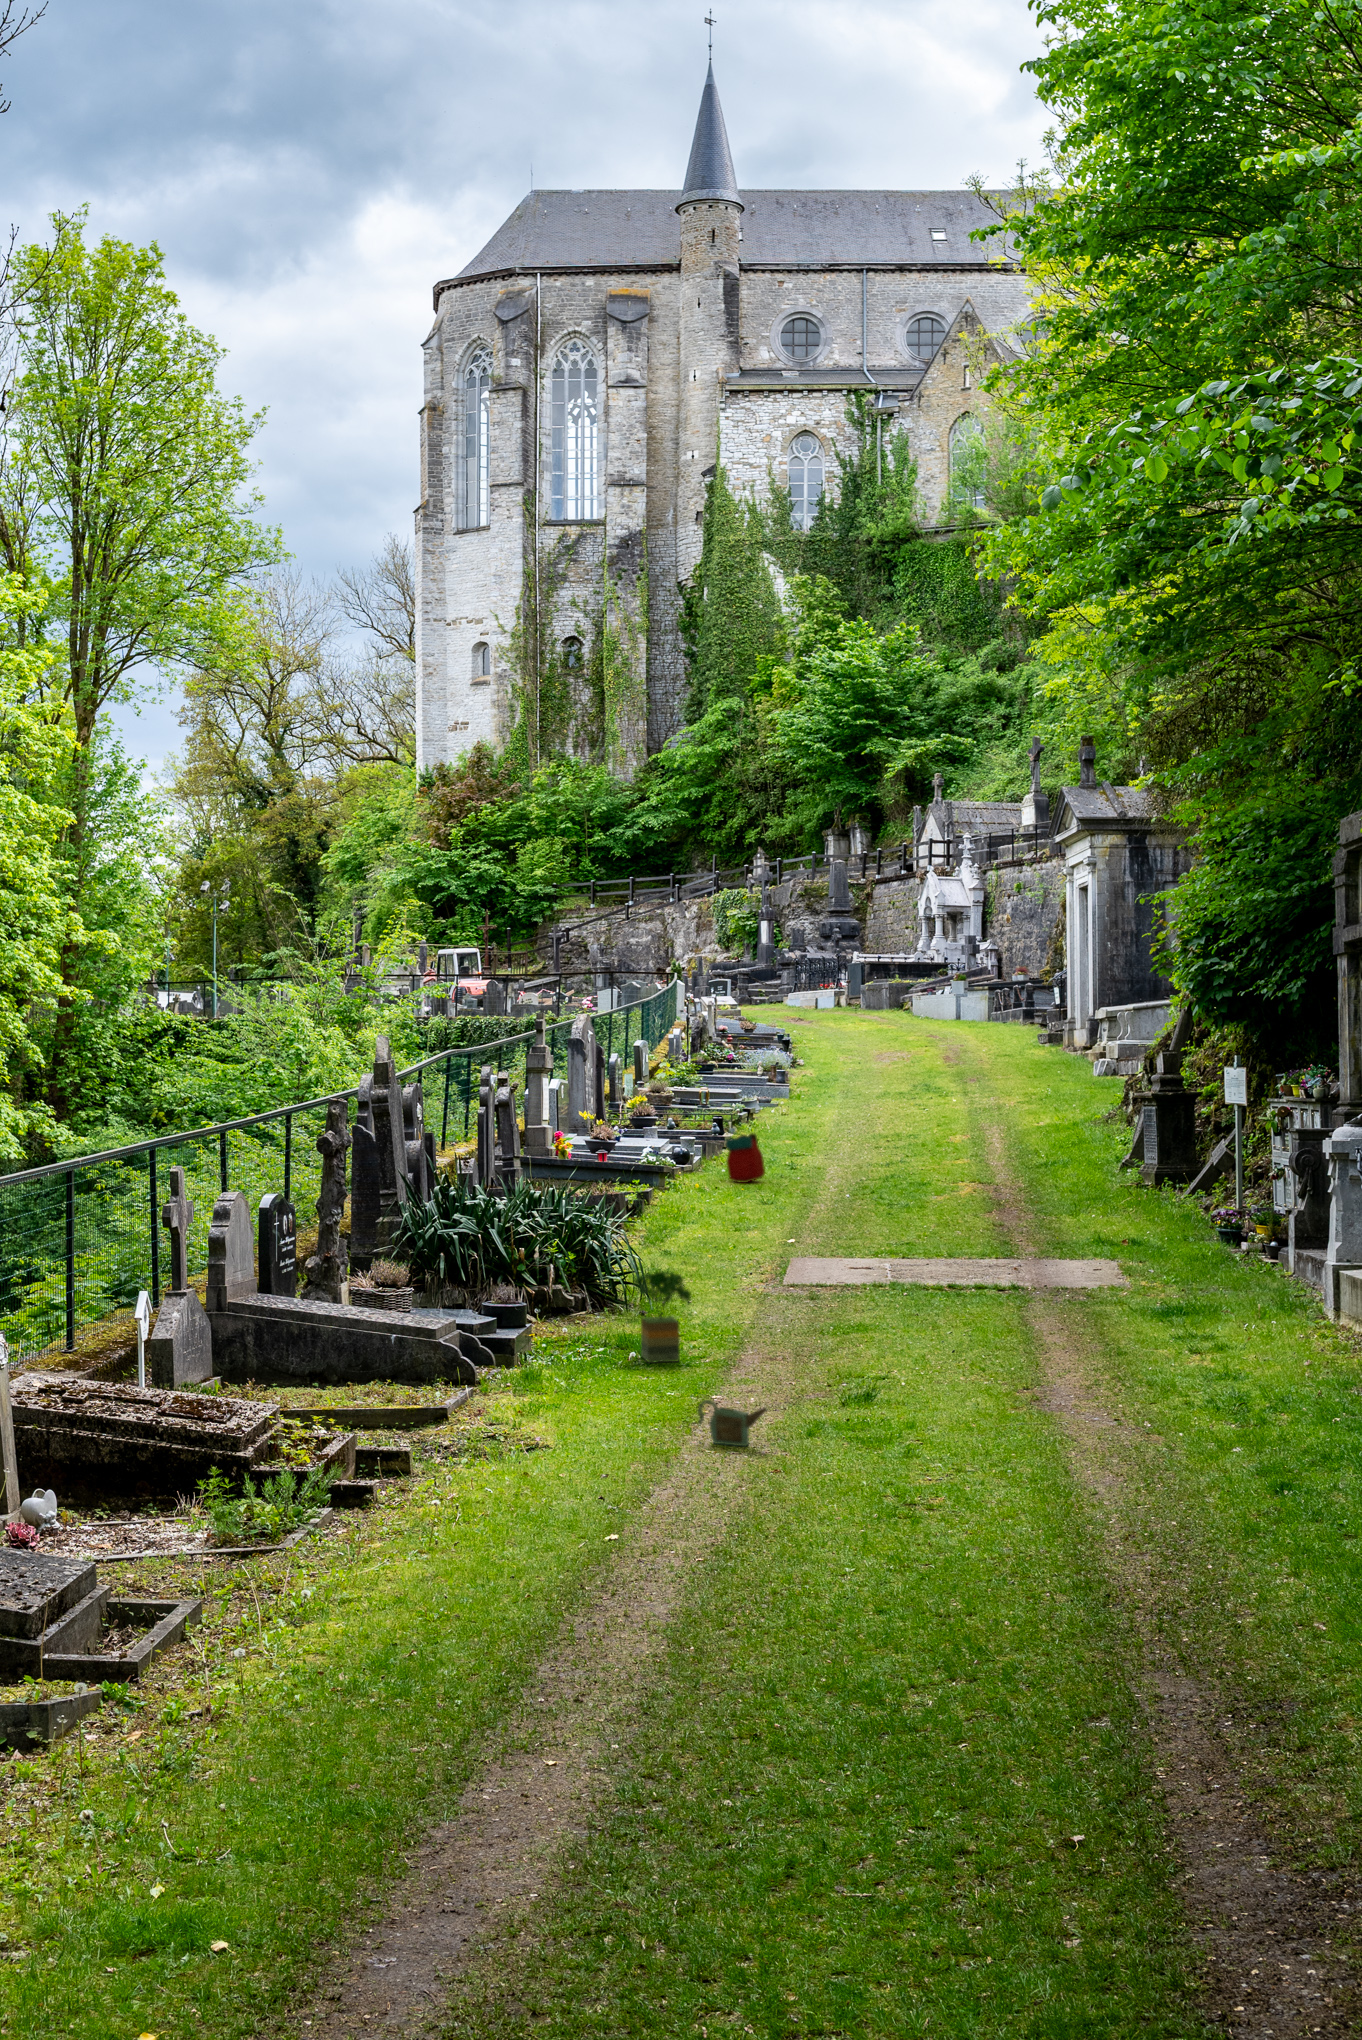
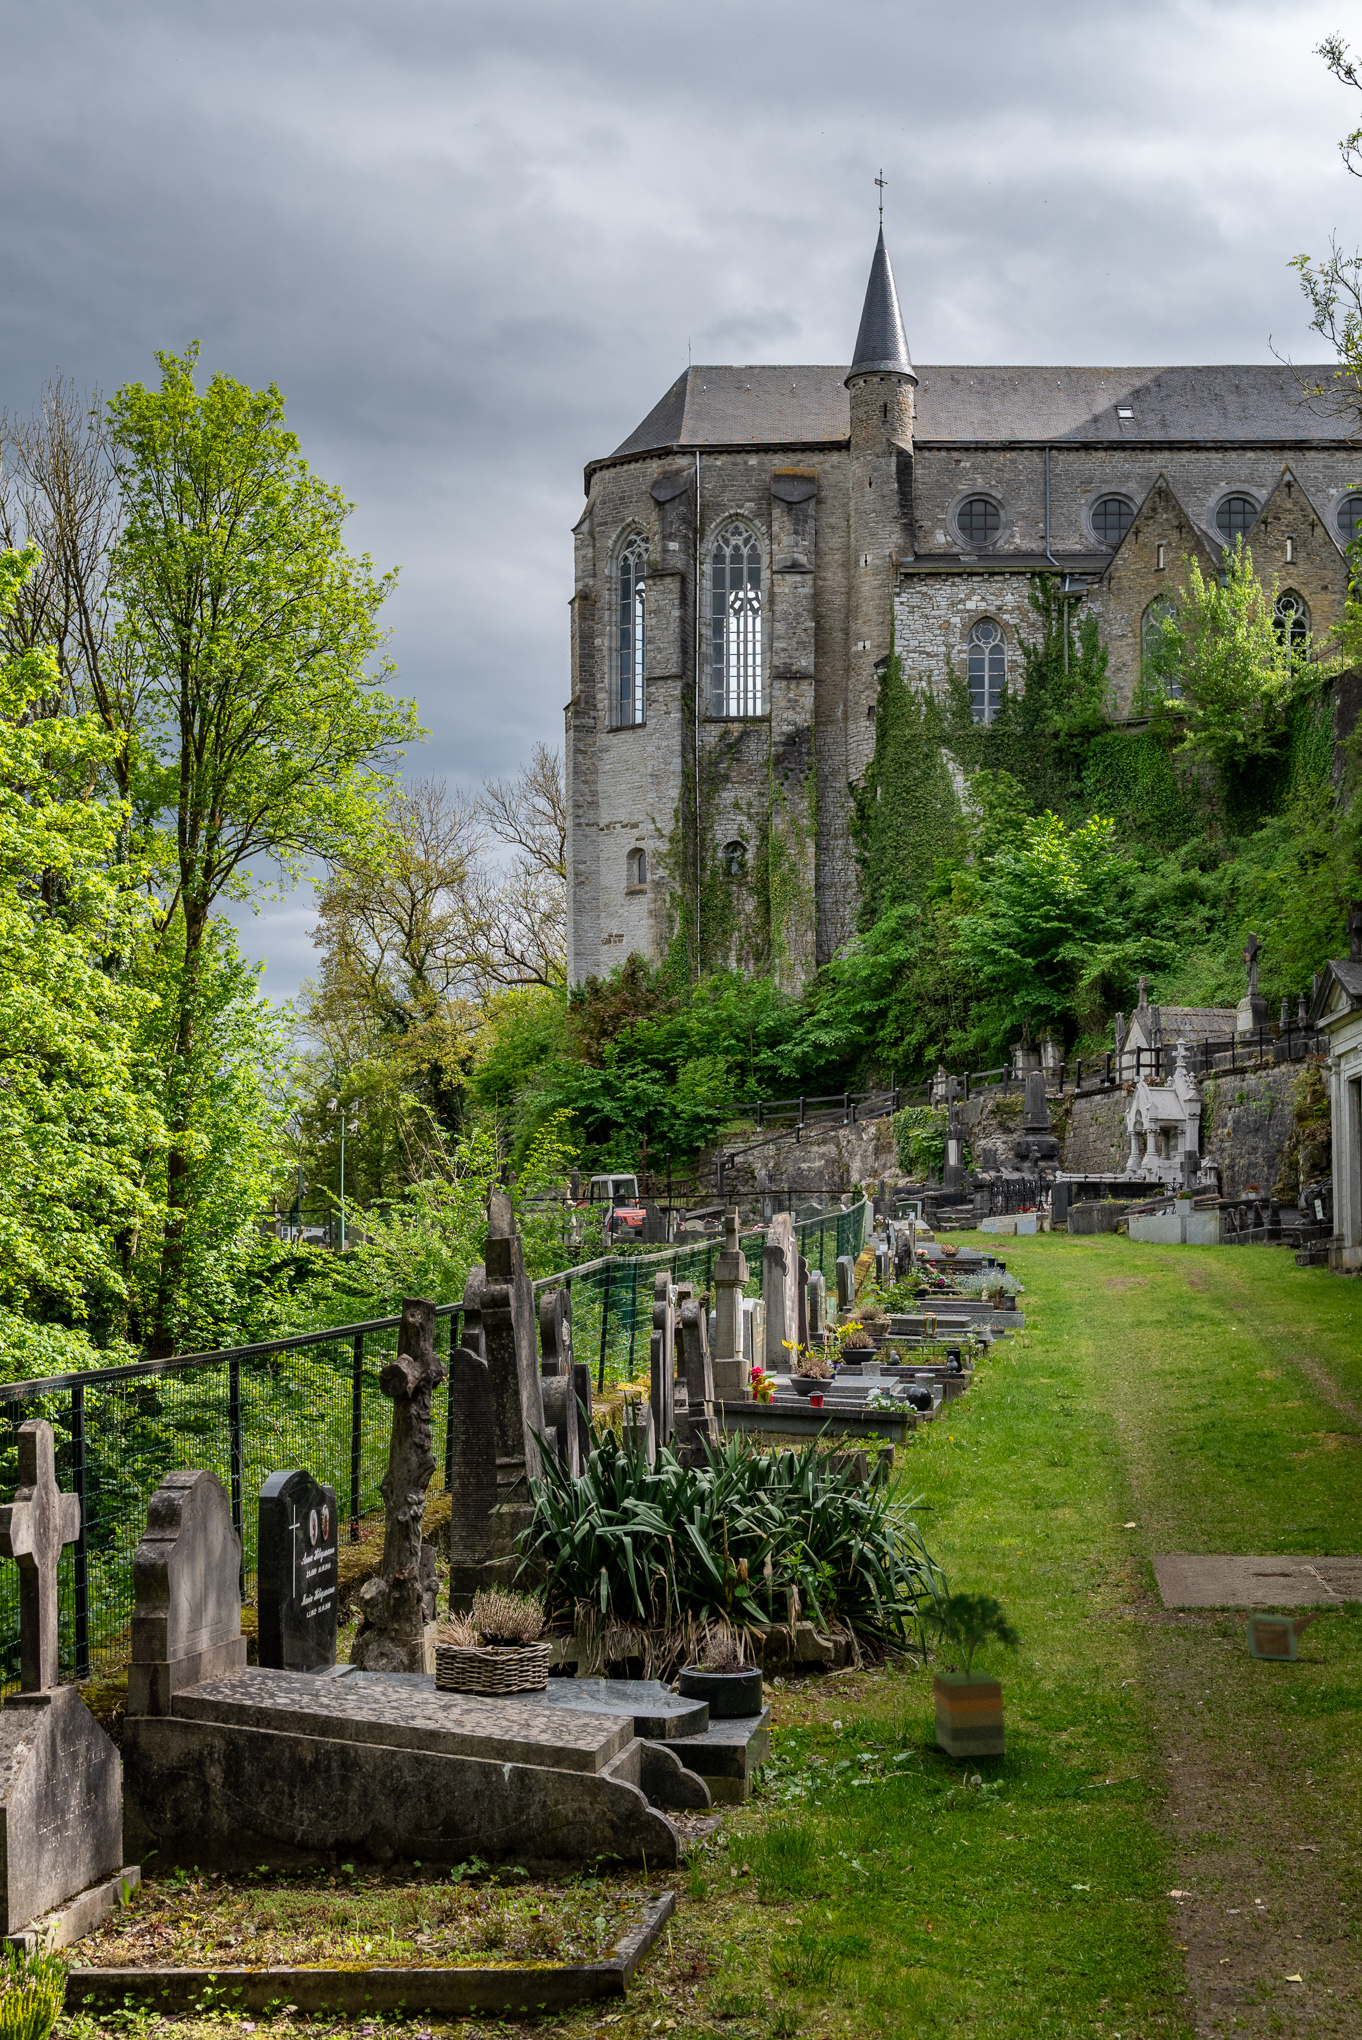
backpack: present [726,1133,765,1183] -> none [972,1370,1026,1436]
watering can: present [698,1400,767,1446] -> present [1228,1603,1320,1661]

